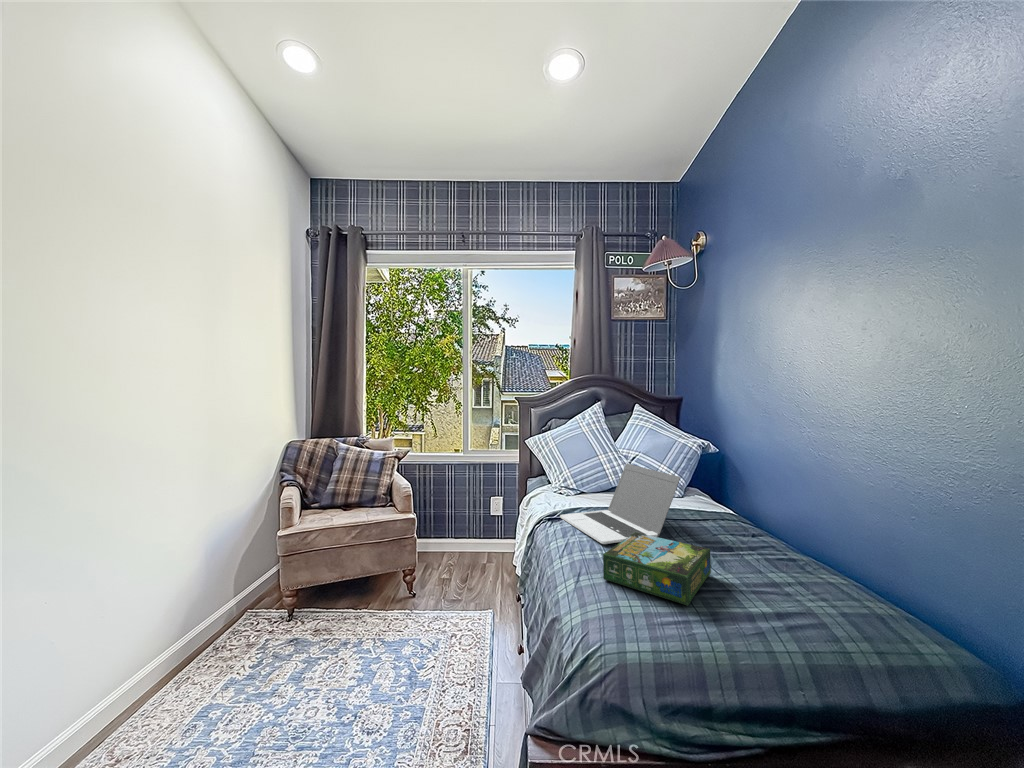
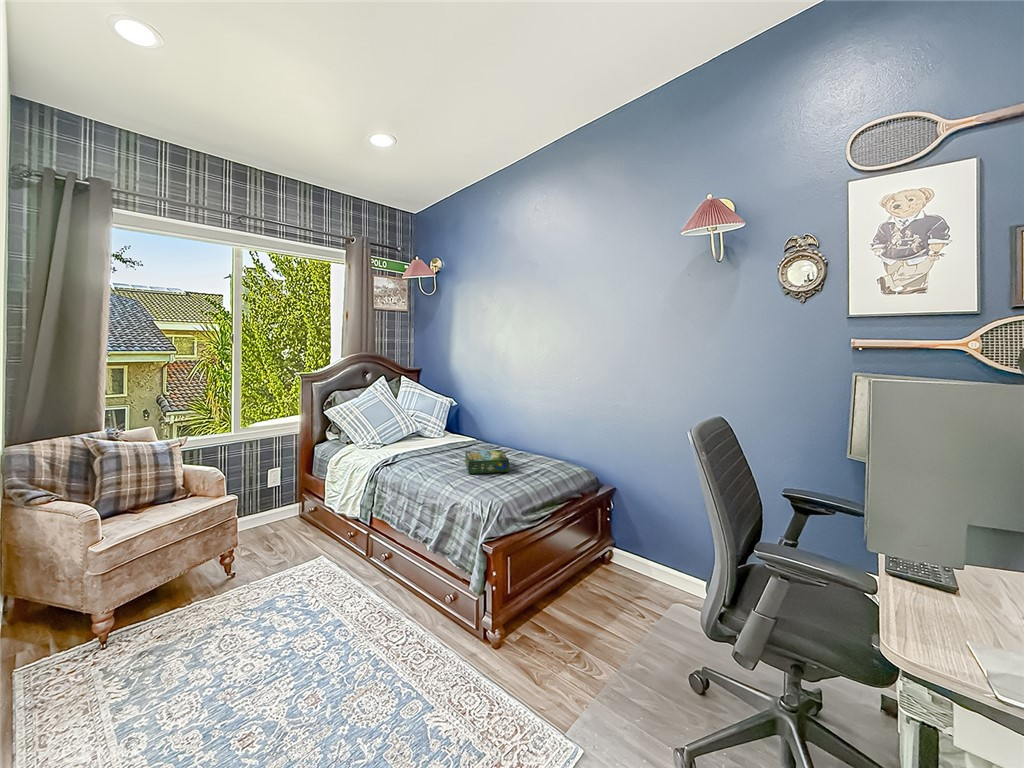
laptop: present [560,464,680,544] -> none [401,418,471,463]

